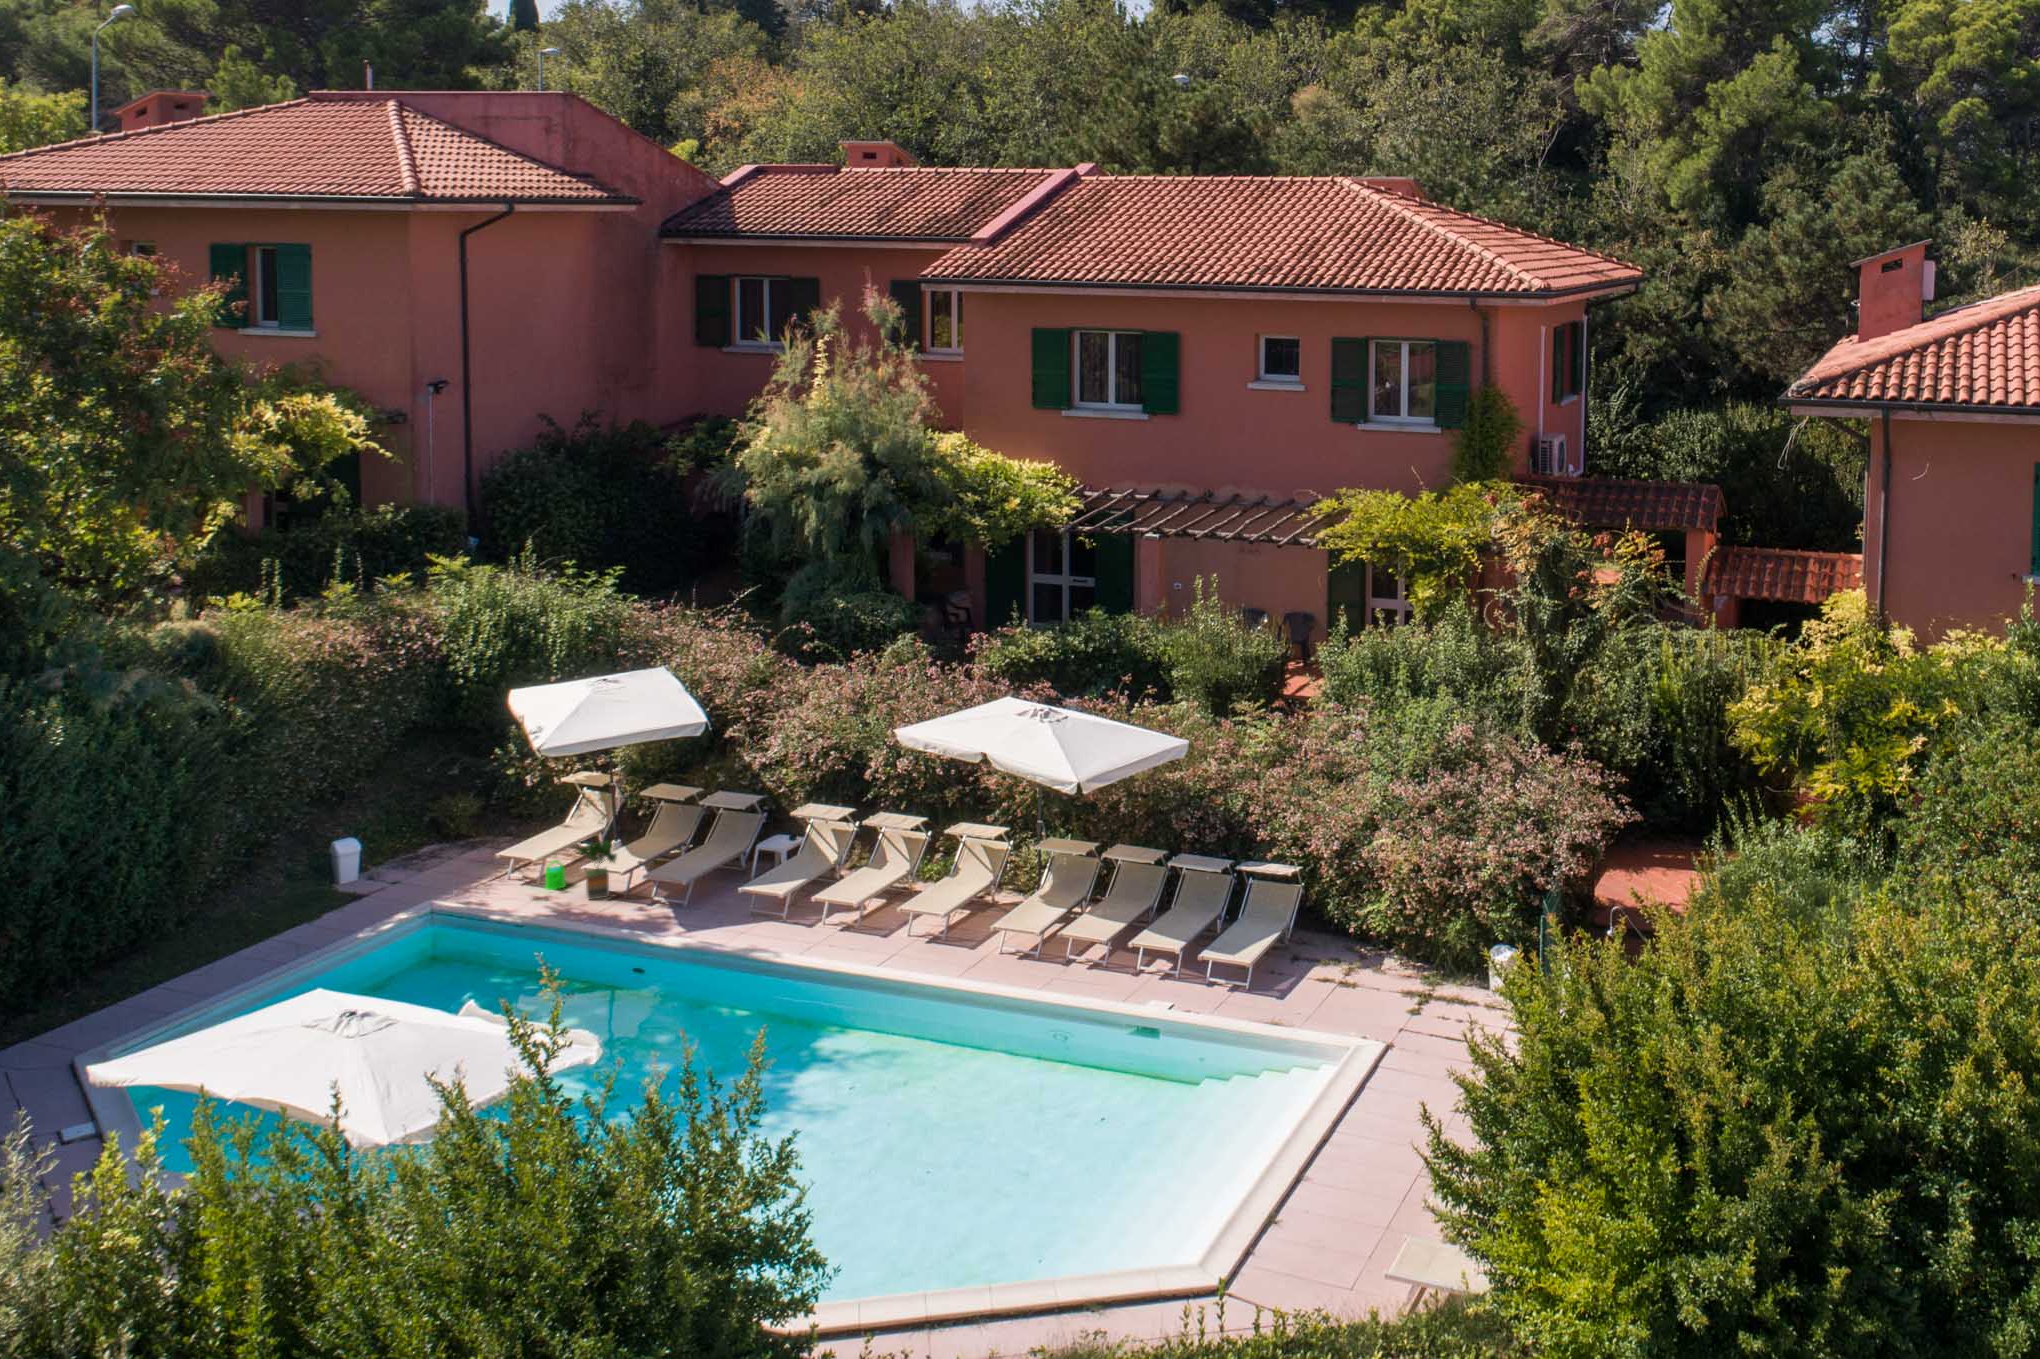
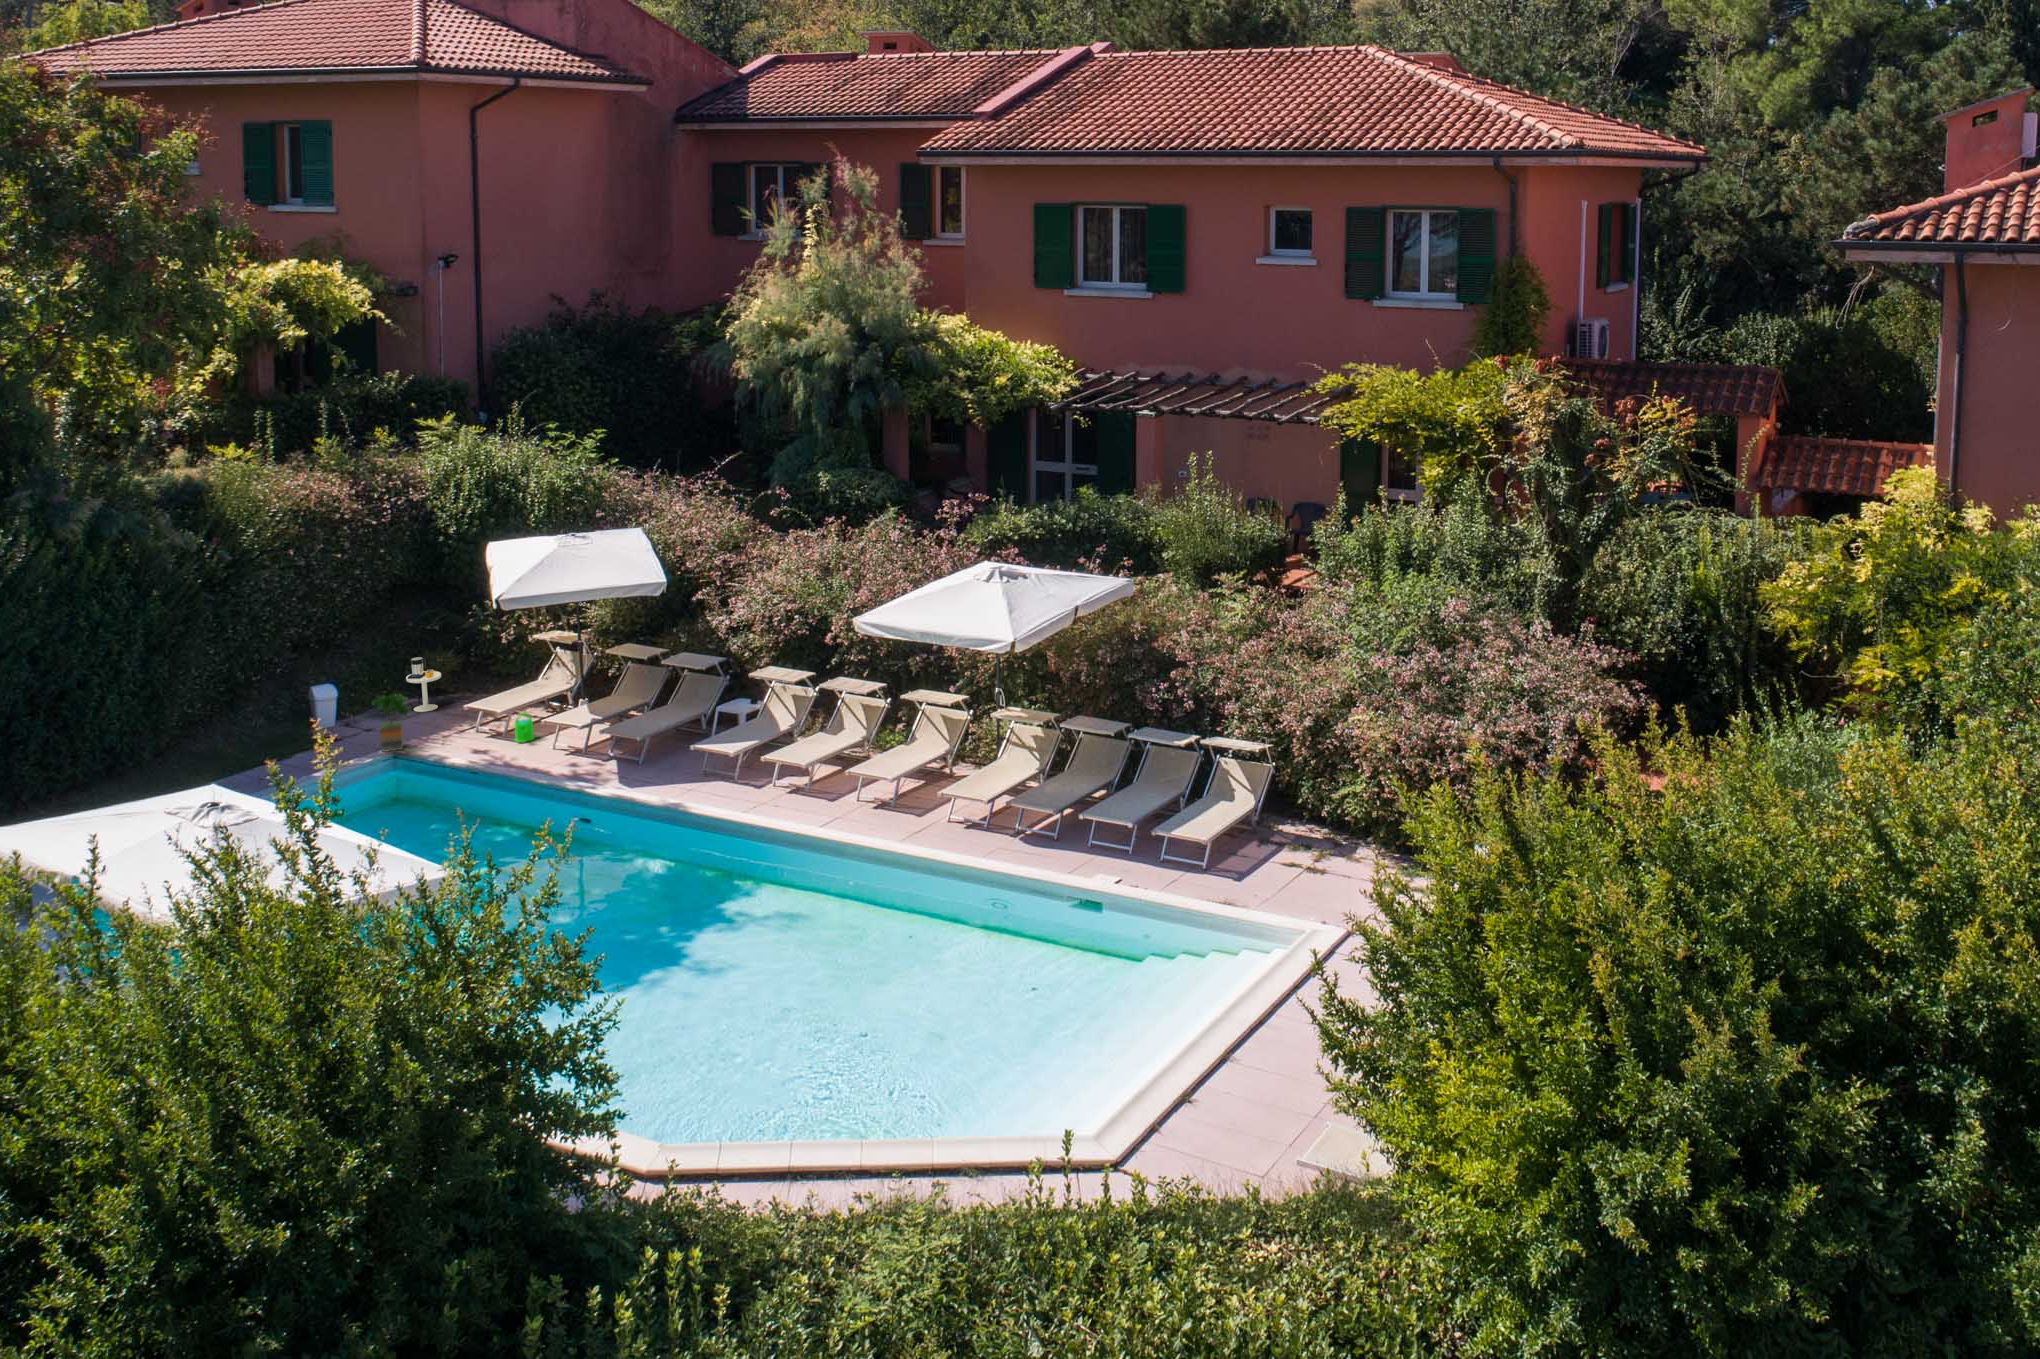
side table: none [424,805,461,861] -> present [406,657,441,712]
potted tree: present [578,841,617,900] -> present [372,694,409,752]

